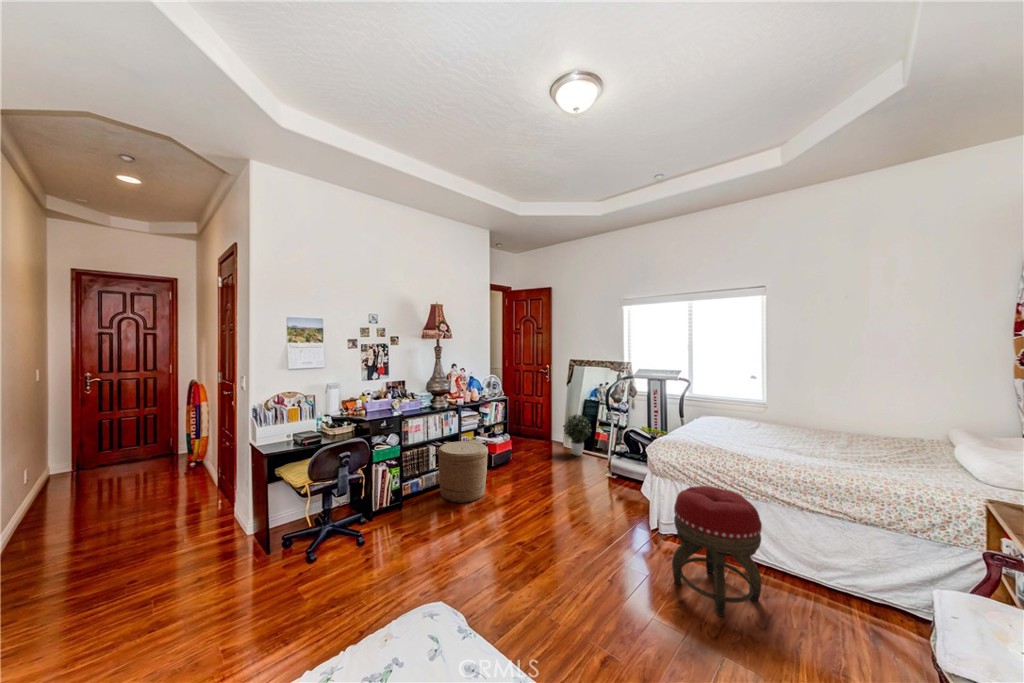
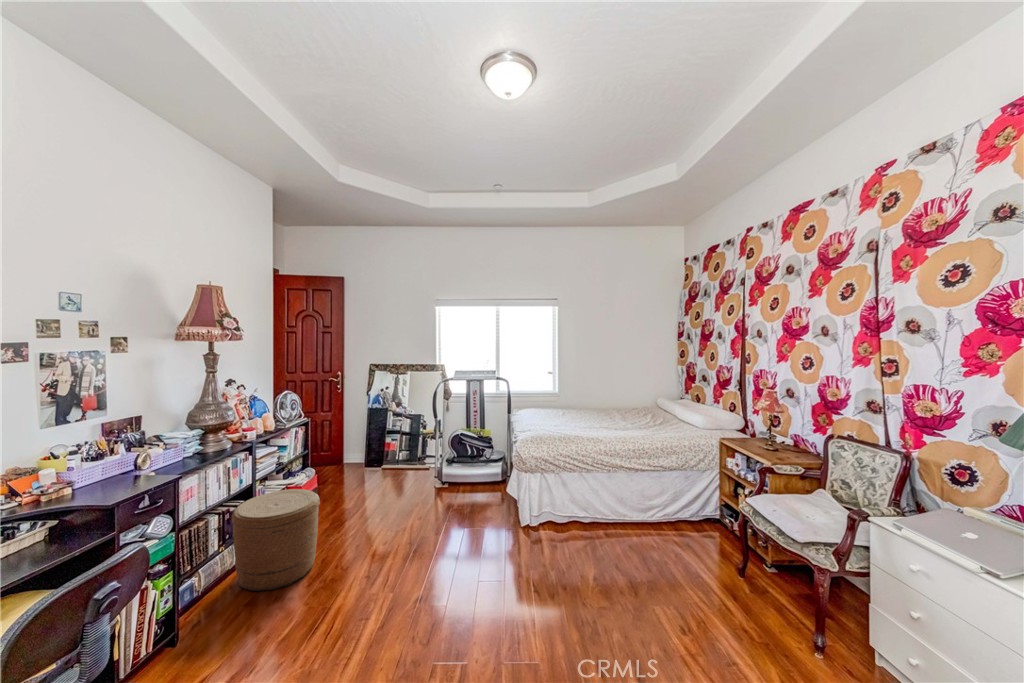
potted plant: present [563,415,591,456] -> none [373,426,408,475]
footstool: present [672,486,762,617] -> none [575,469,644,580]

